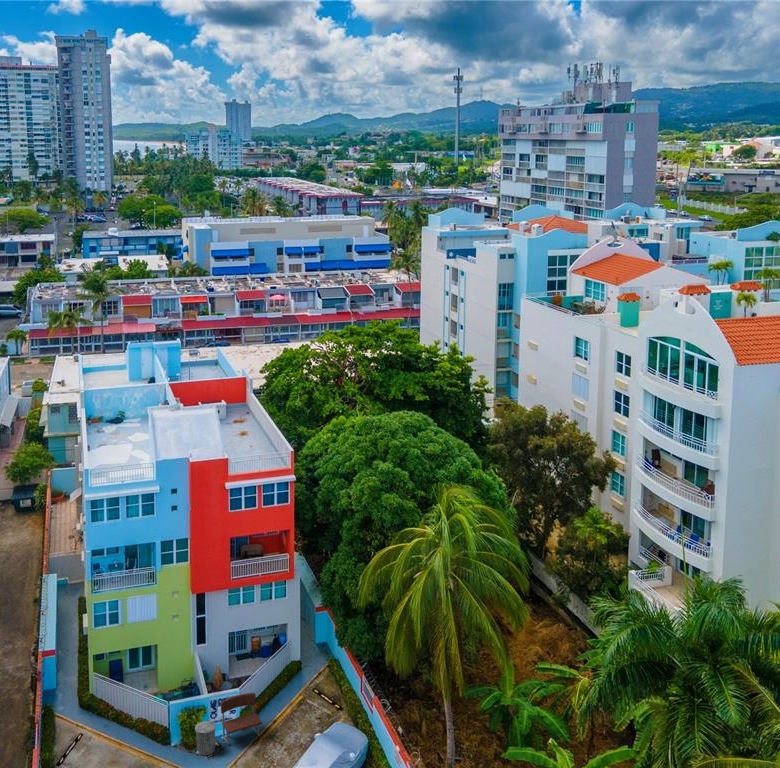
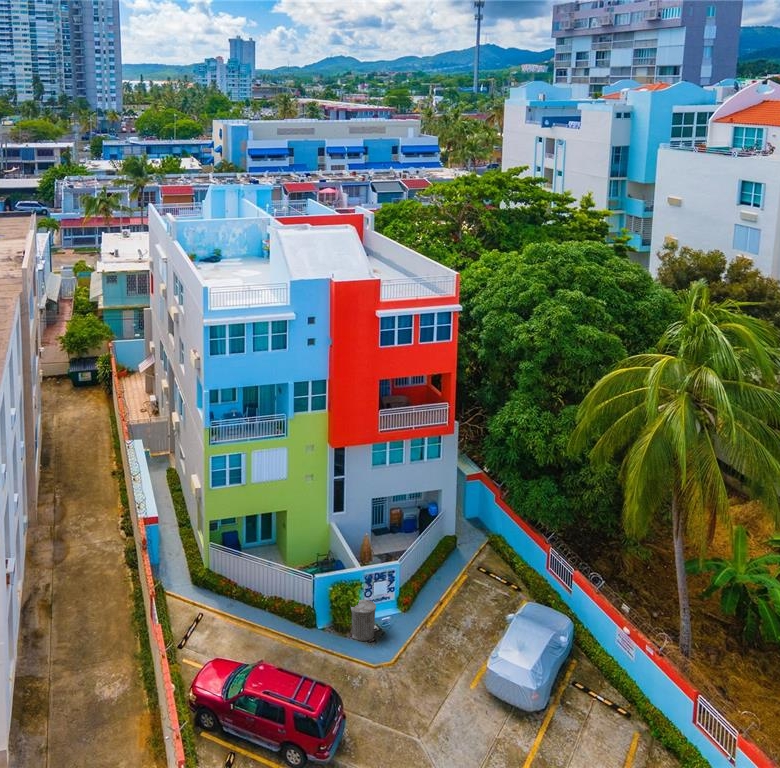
bench: present [221,693,262,745] -> none [379,567,431,630]

